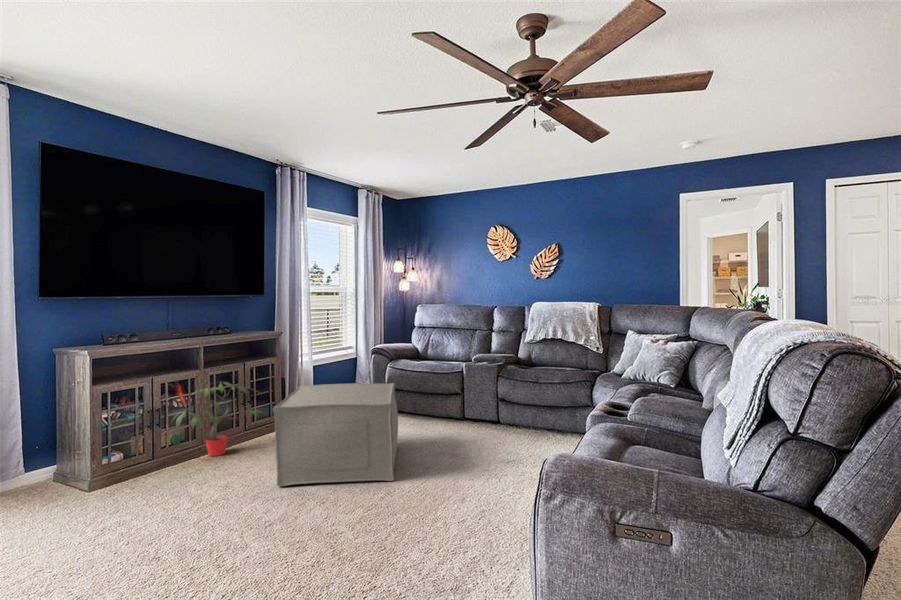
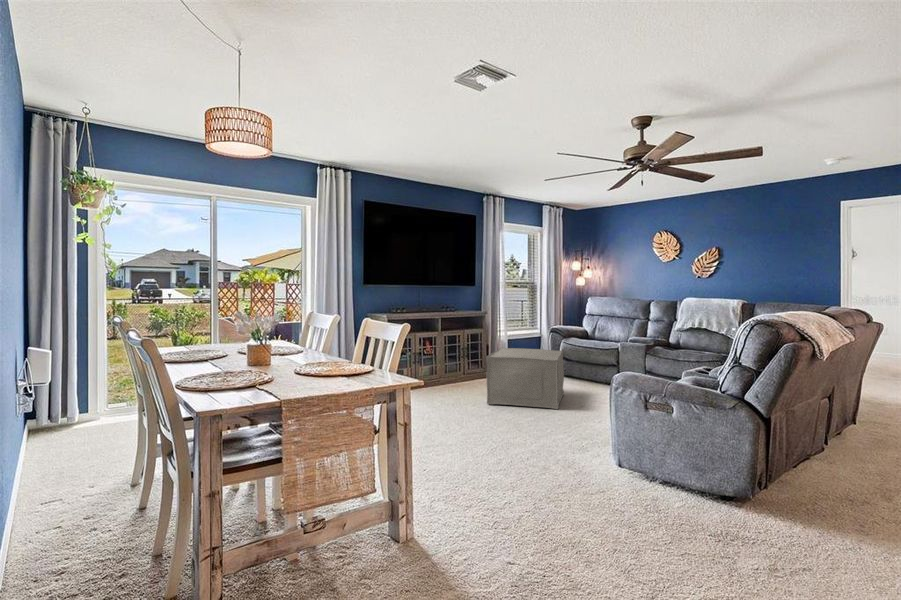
potted plant: present [176,382,262,456] -> none [425,342,478,388]

